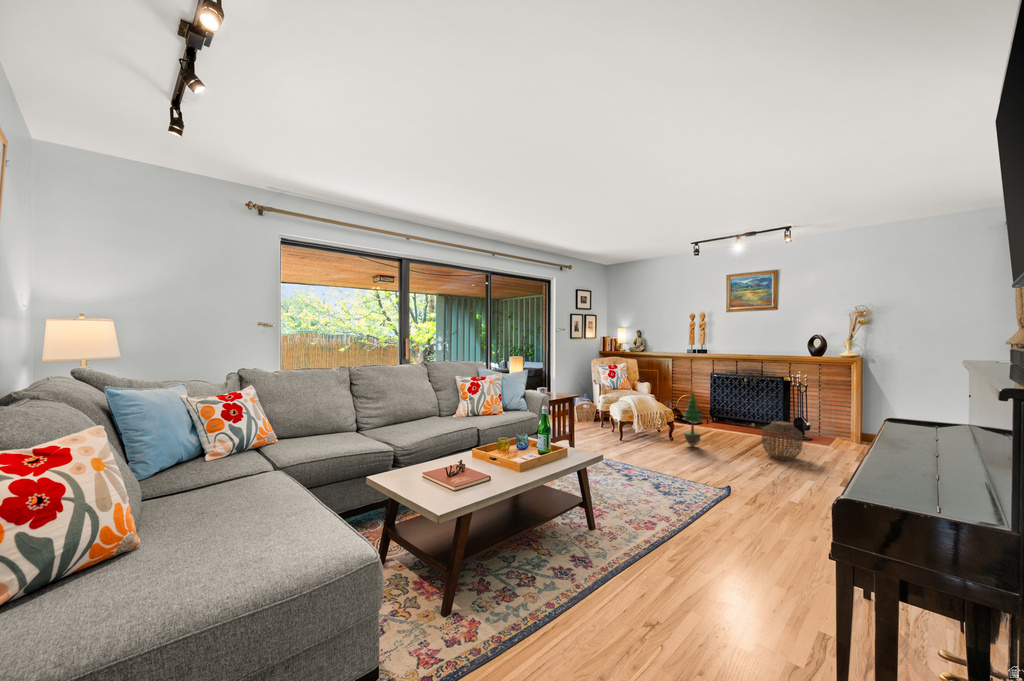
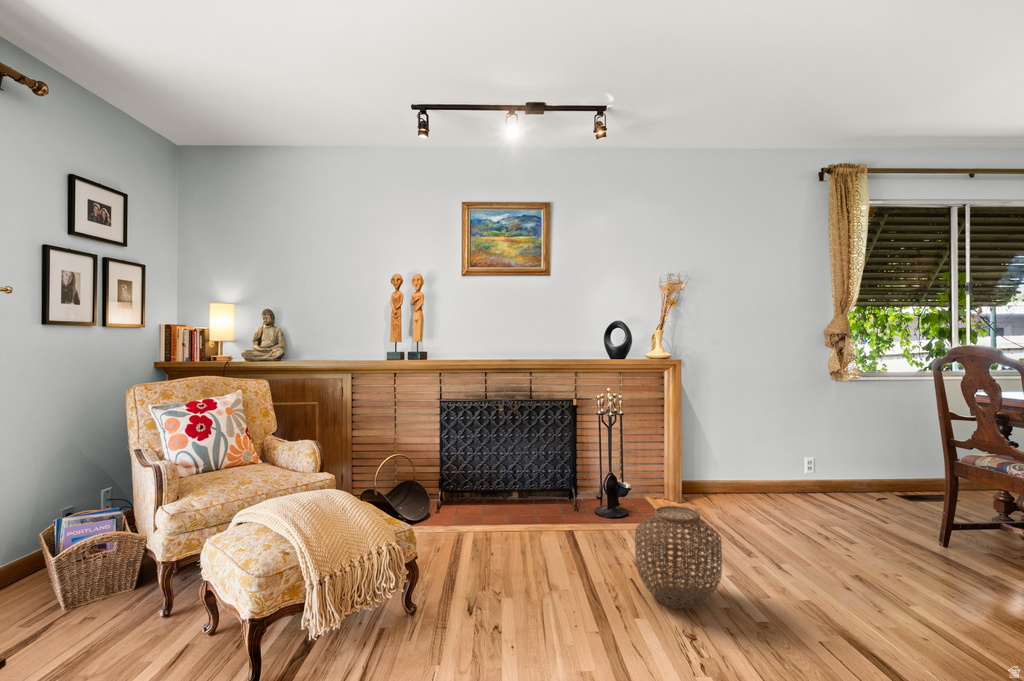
potted tree: present [683,393,702,446] -> none [456,465,514,631]

